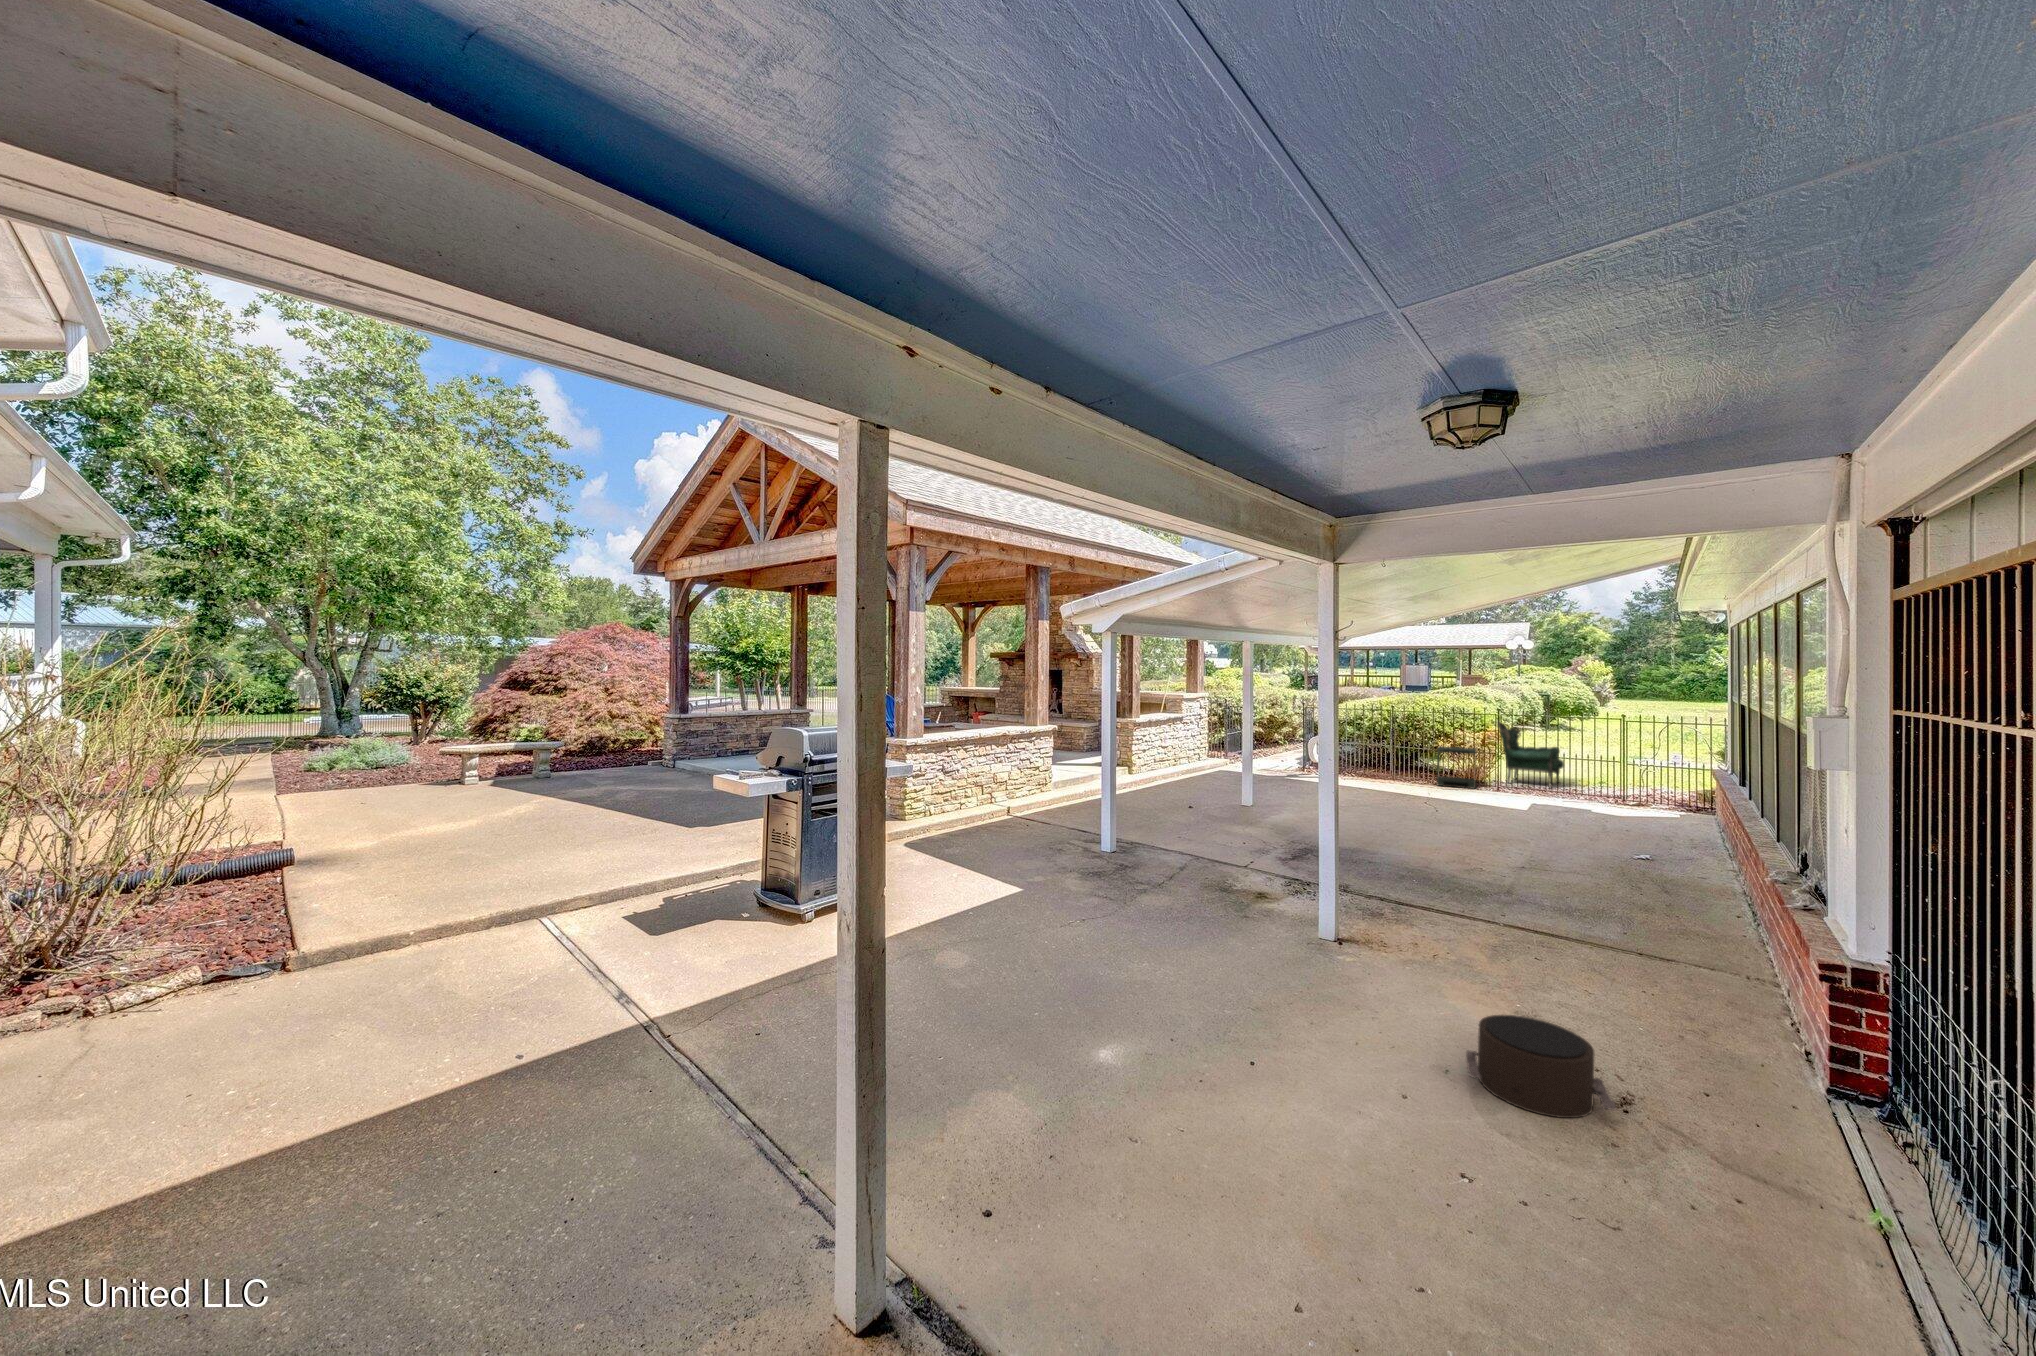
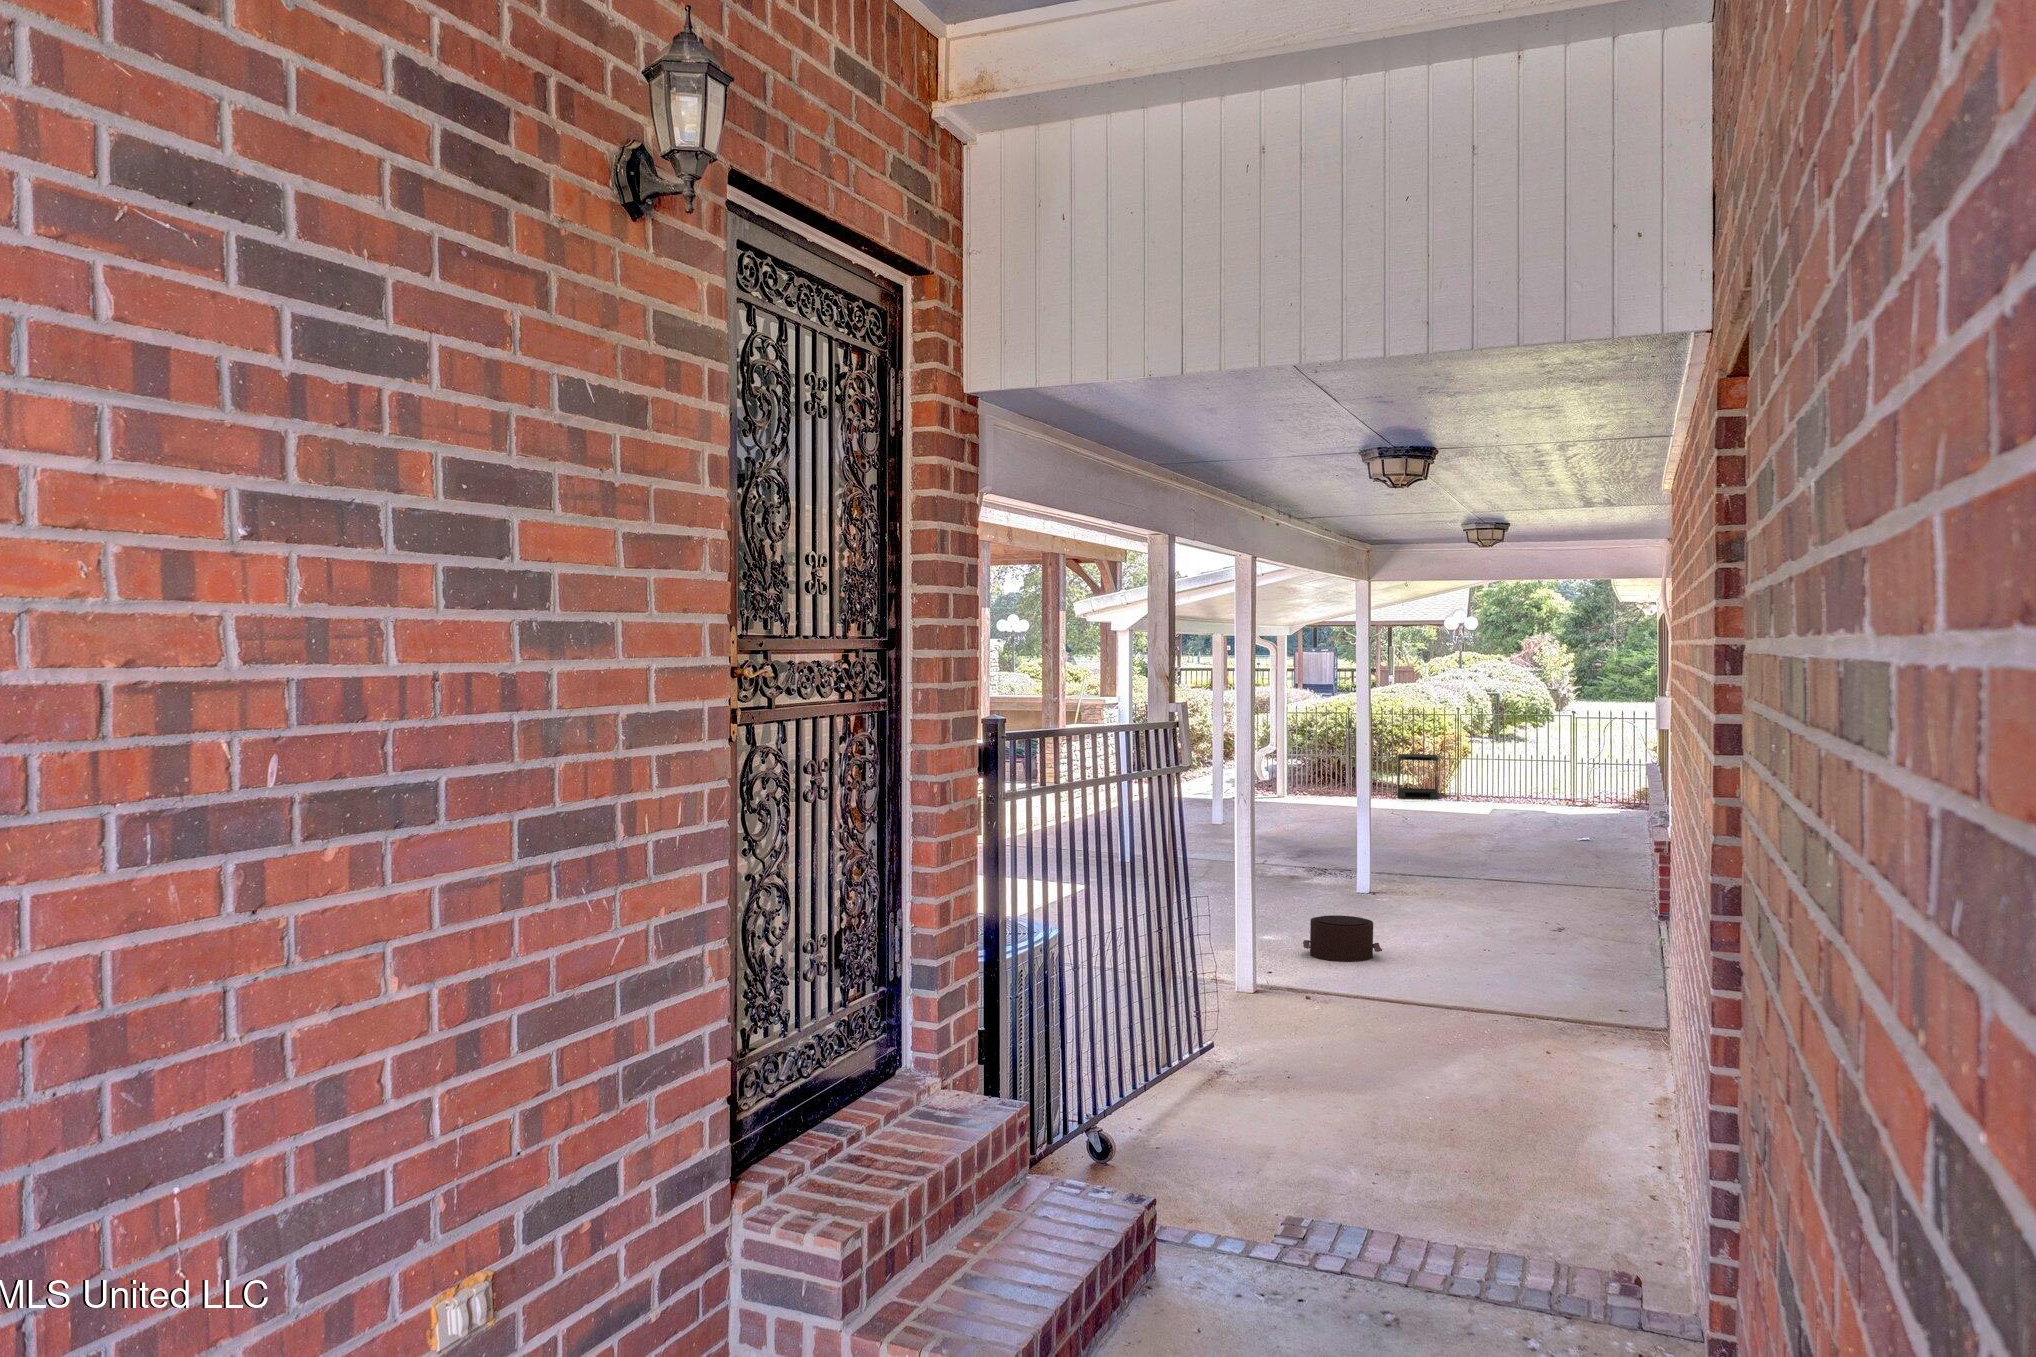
armchair: present [1498,721,1564,788] -> none [1456,722,1520,796]
pouf: present [1466,1015,1616,1118] -> present [1303,915,1382,961]

